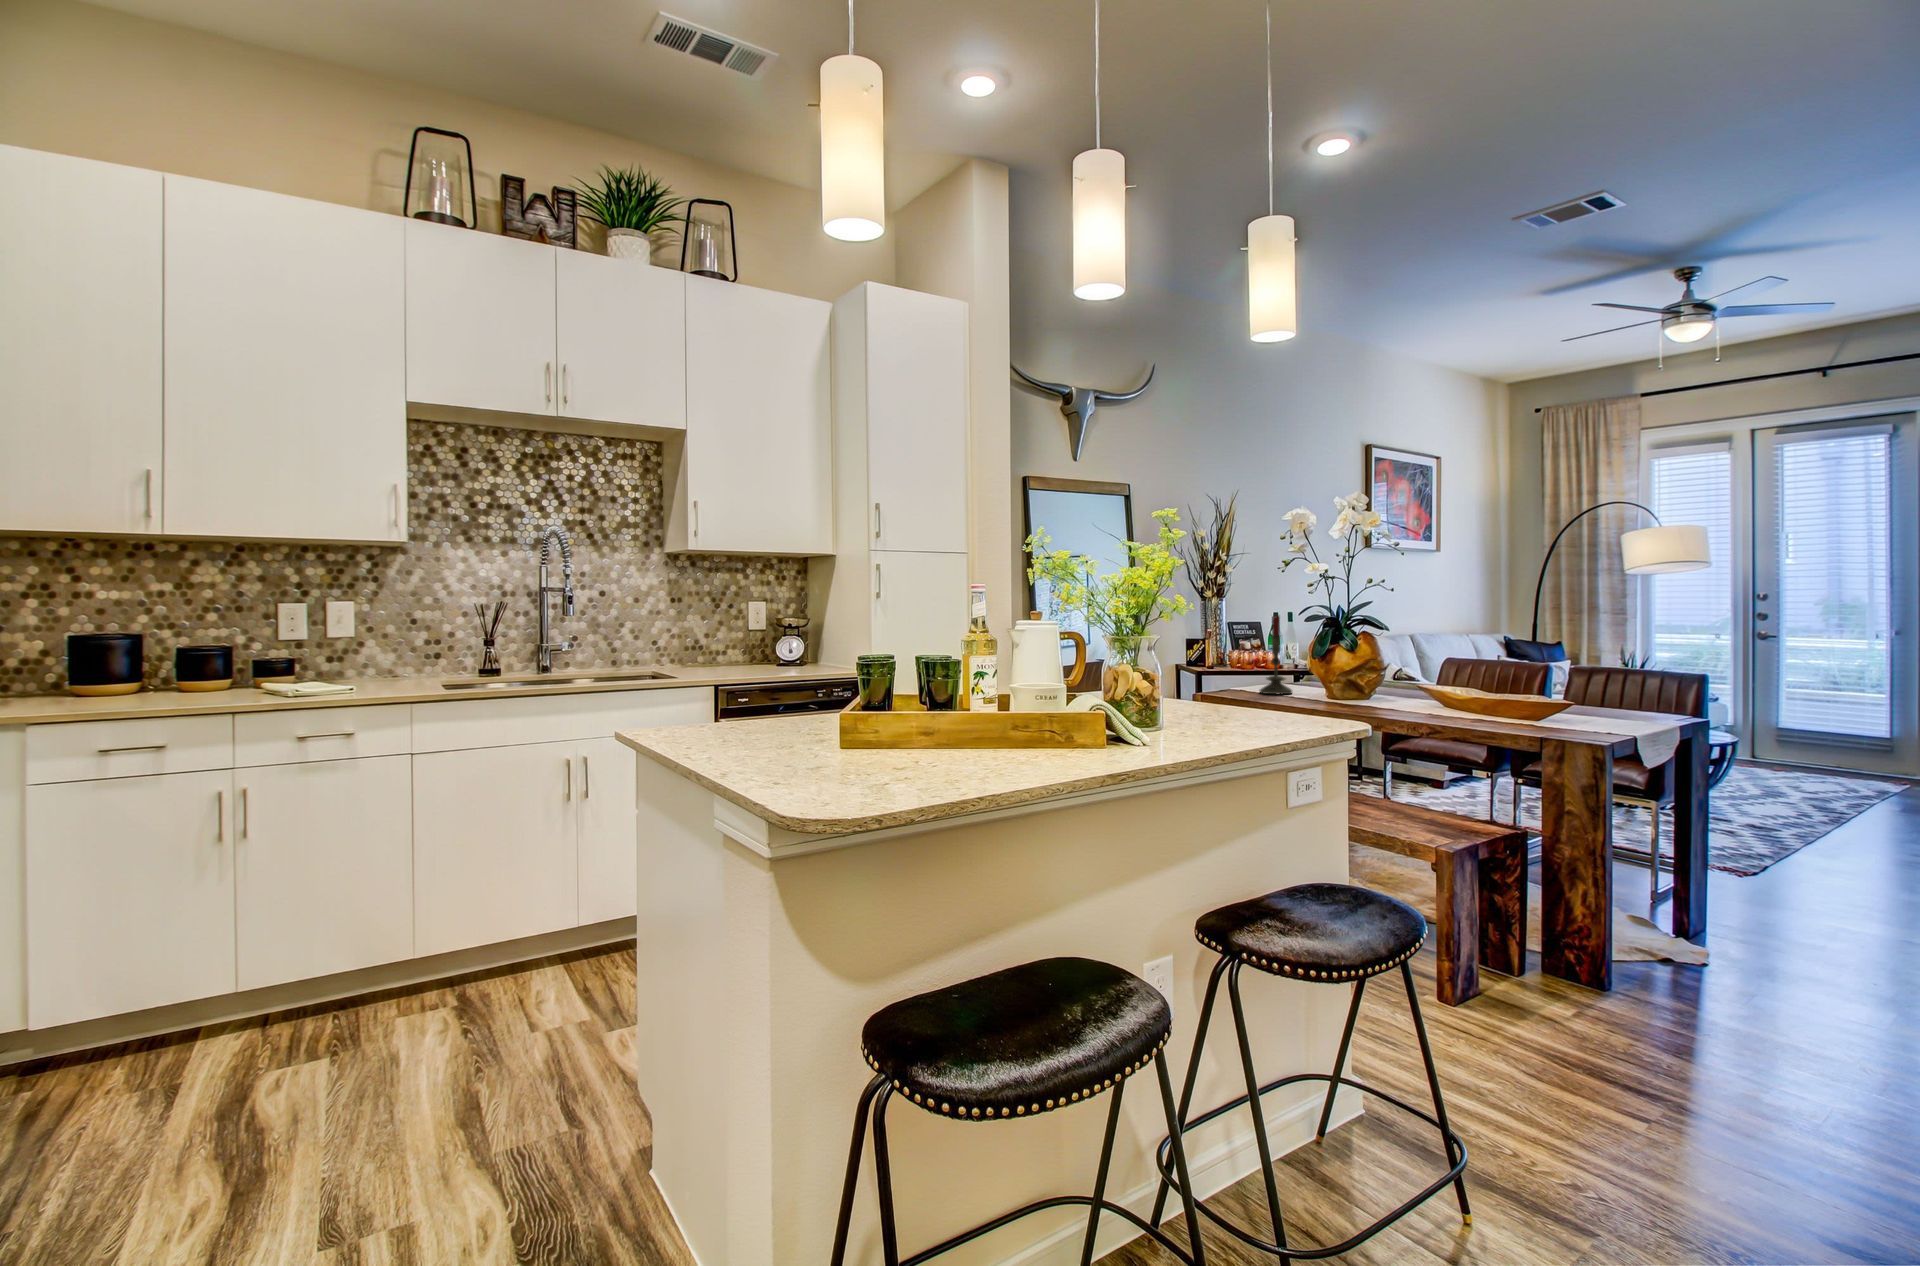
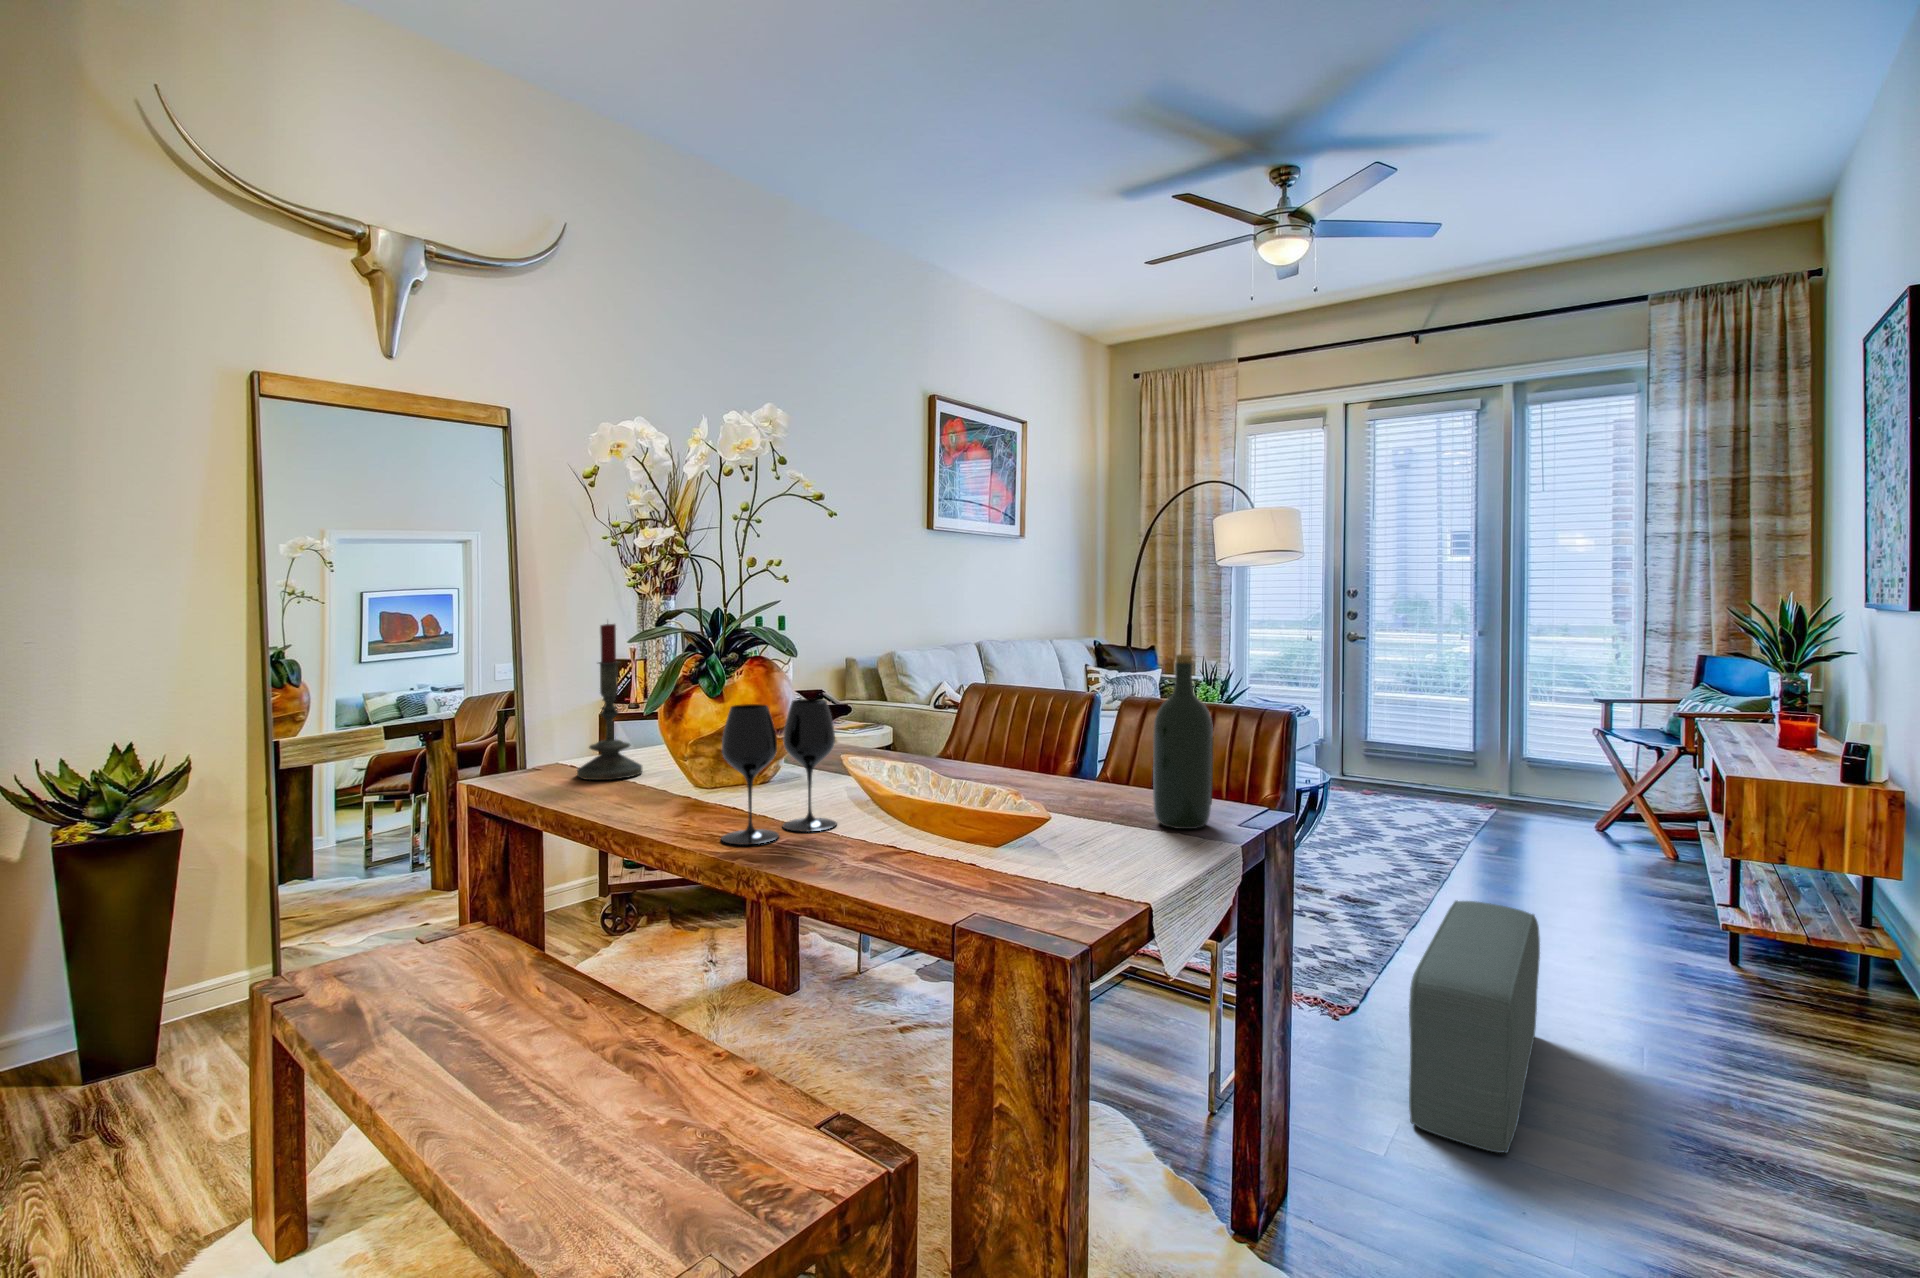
wine bottle: none [1608,627,1643,712] -> present [1153,654,1213,829]
wine glass: none [1387,648,1437,709] -> present [721,699,837,845]
pouf: none [1770,793,1878,907] -> present [1409,901,1540,1153]

